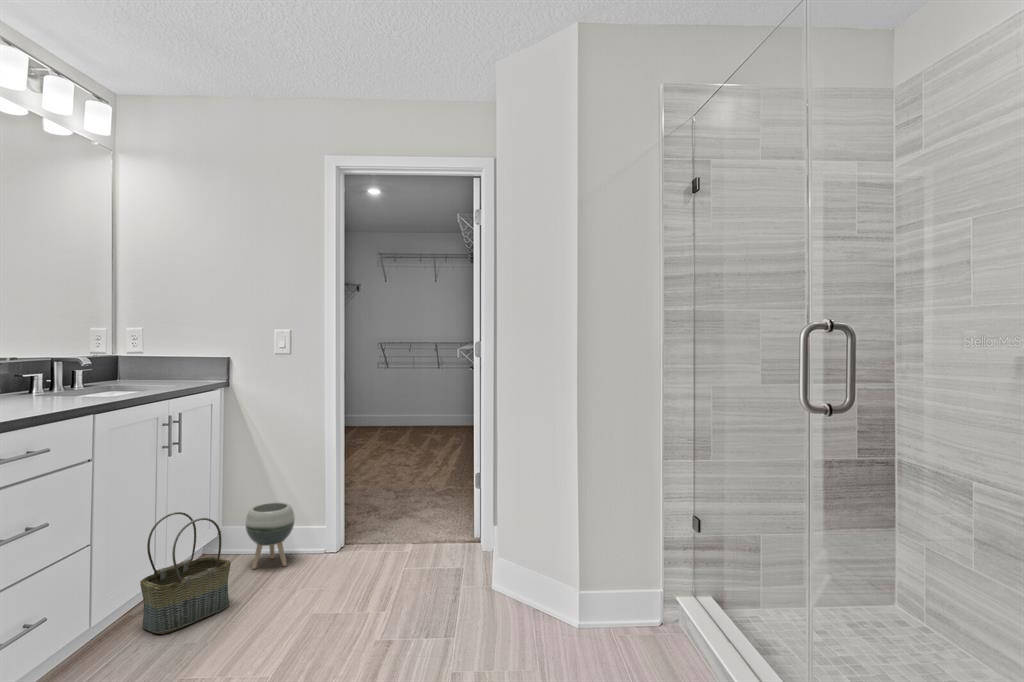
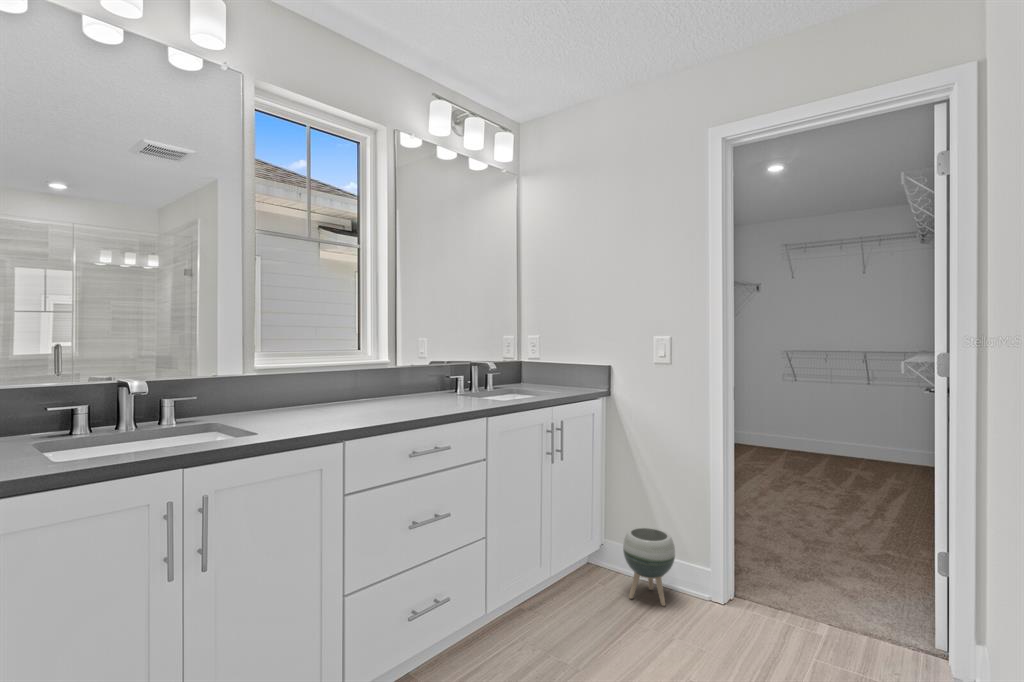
basket: present [140,512,231,634] -> none [516,526,603,659]

